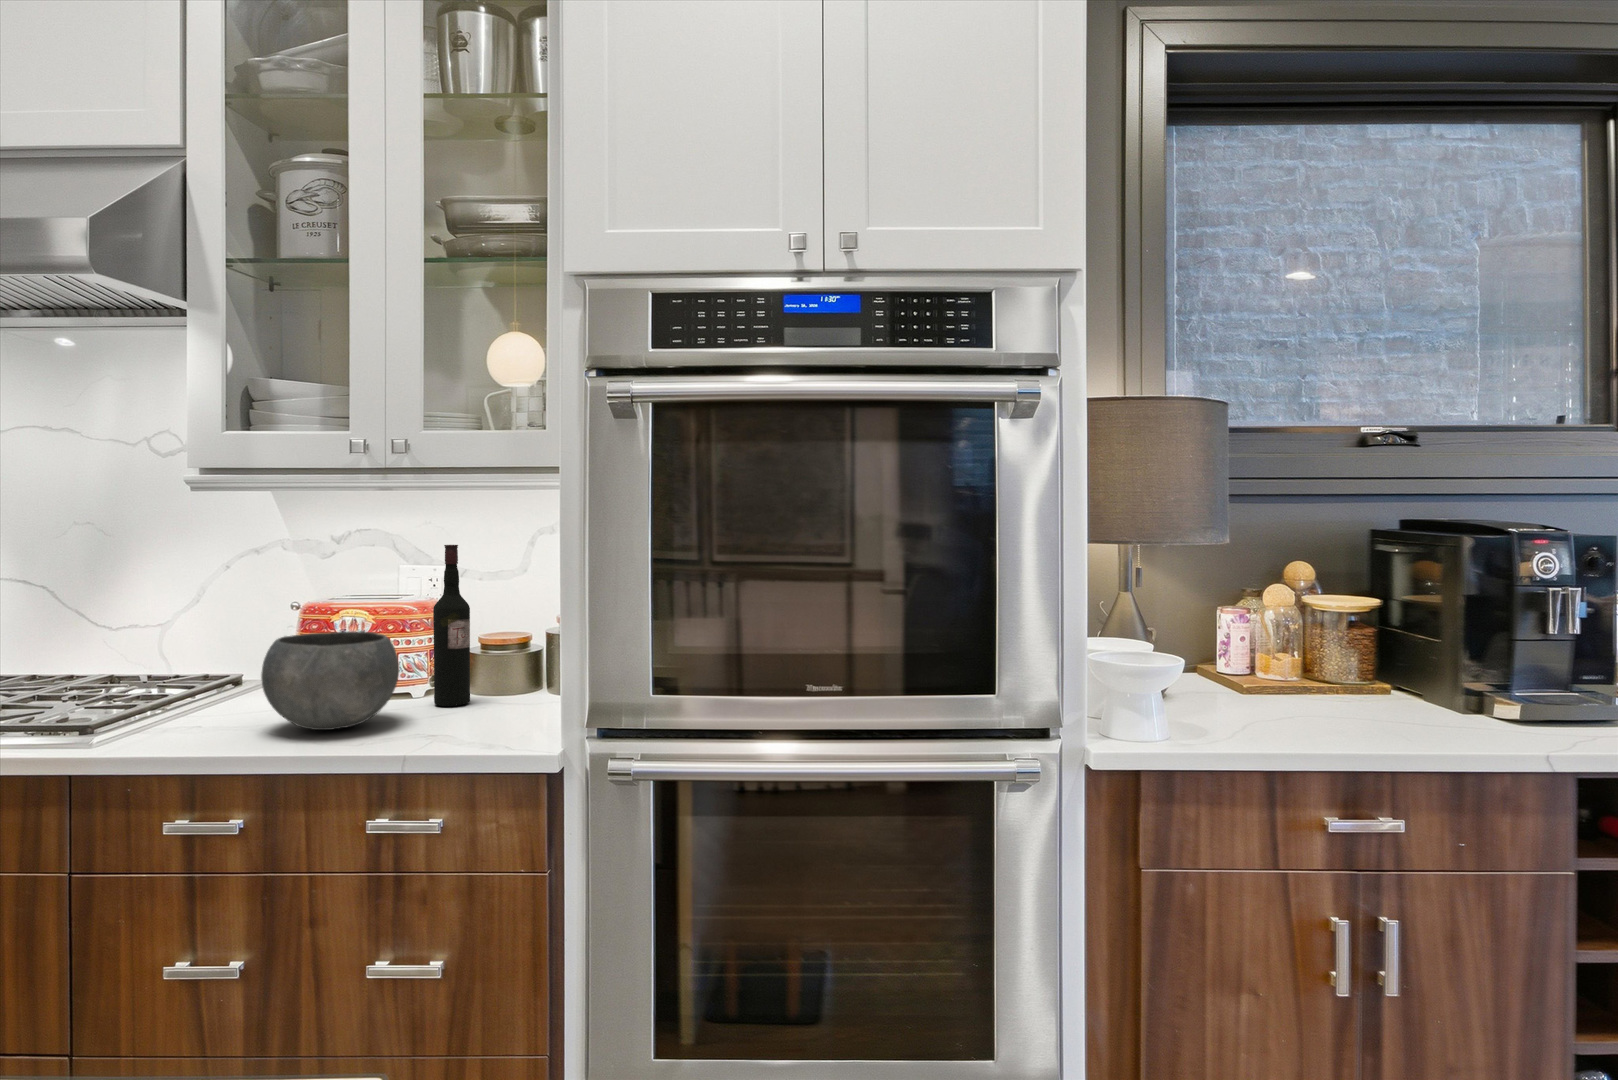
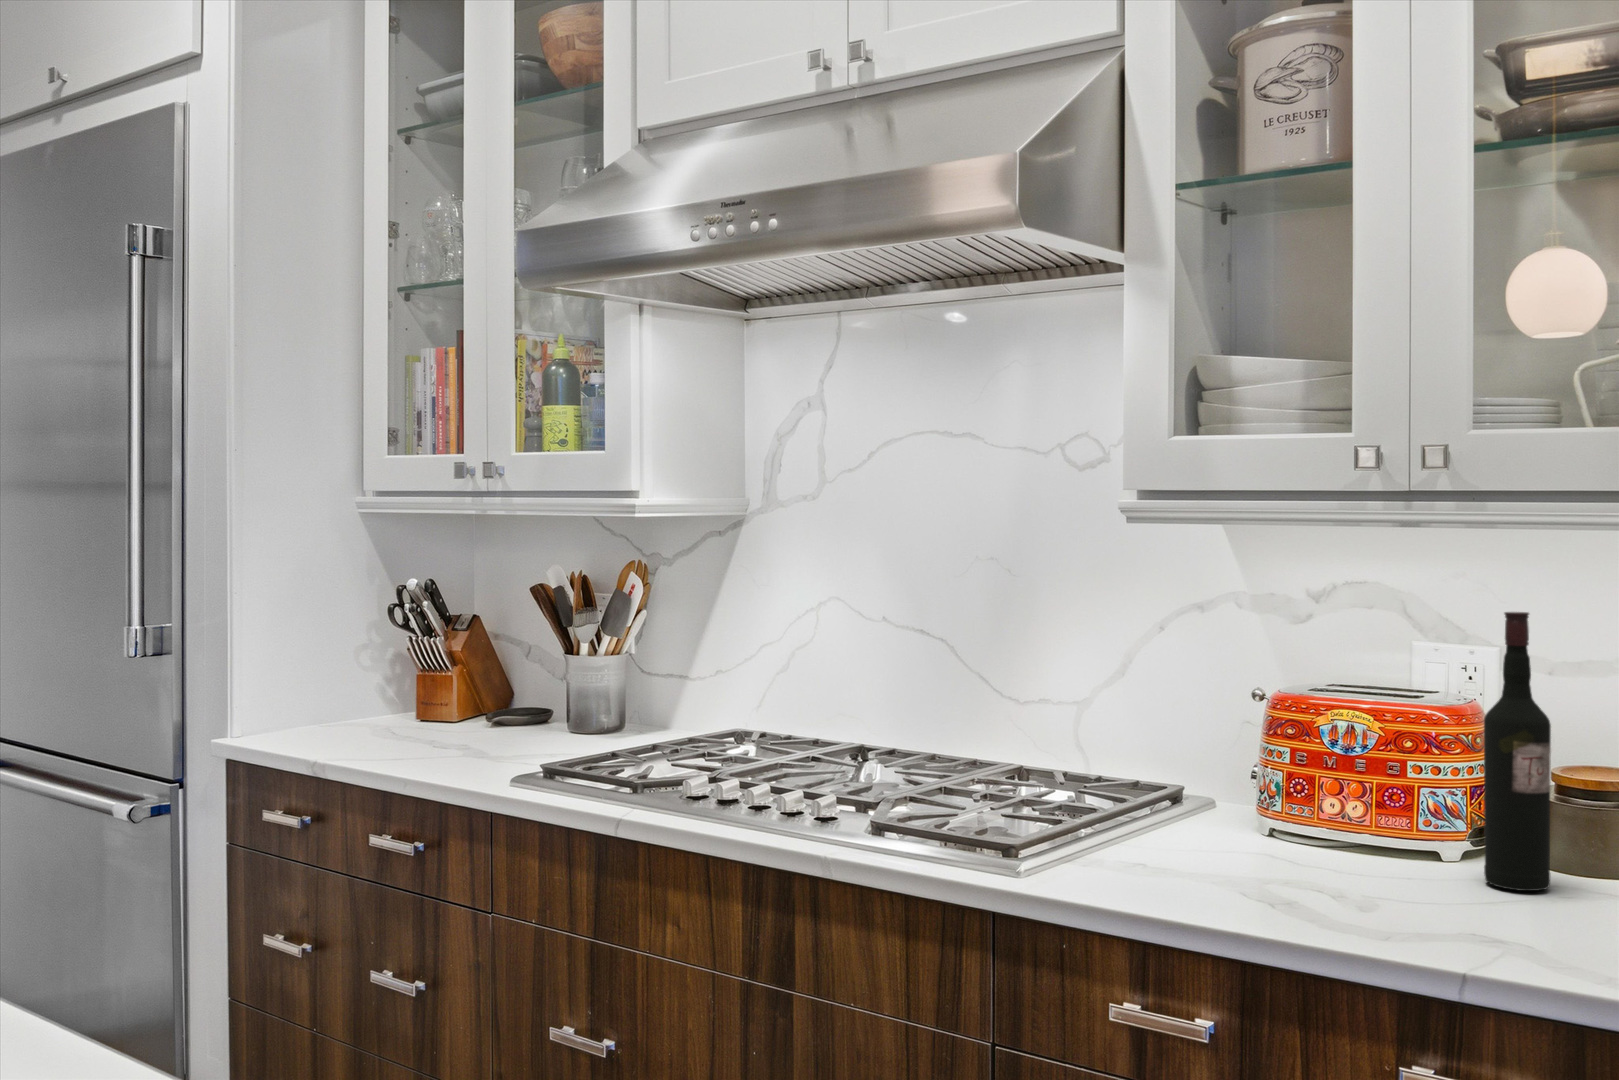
bowl: present [261,631,399,730] -> none [1231,746,1439,907]

